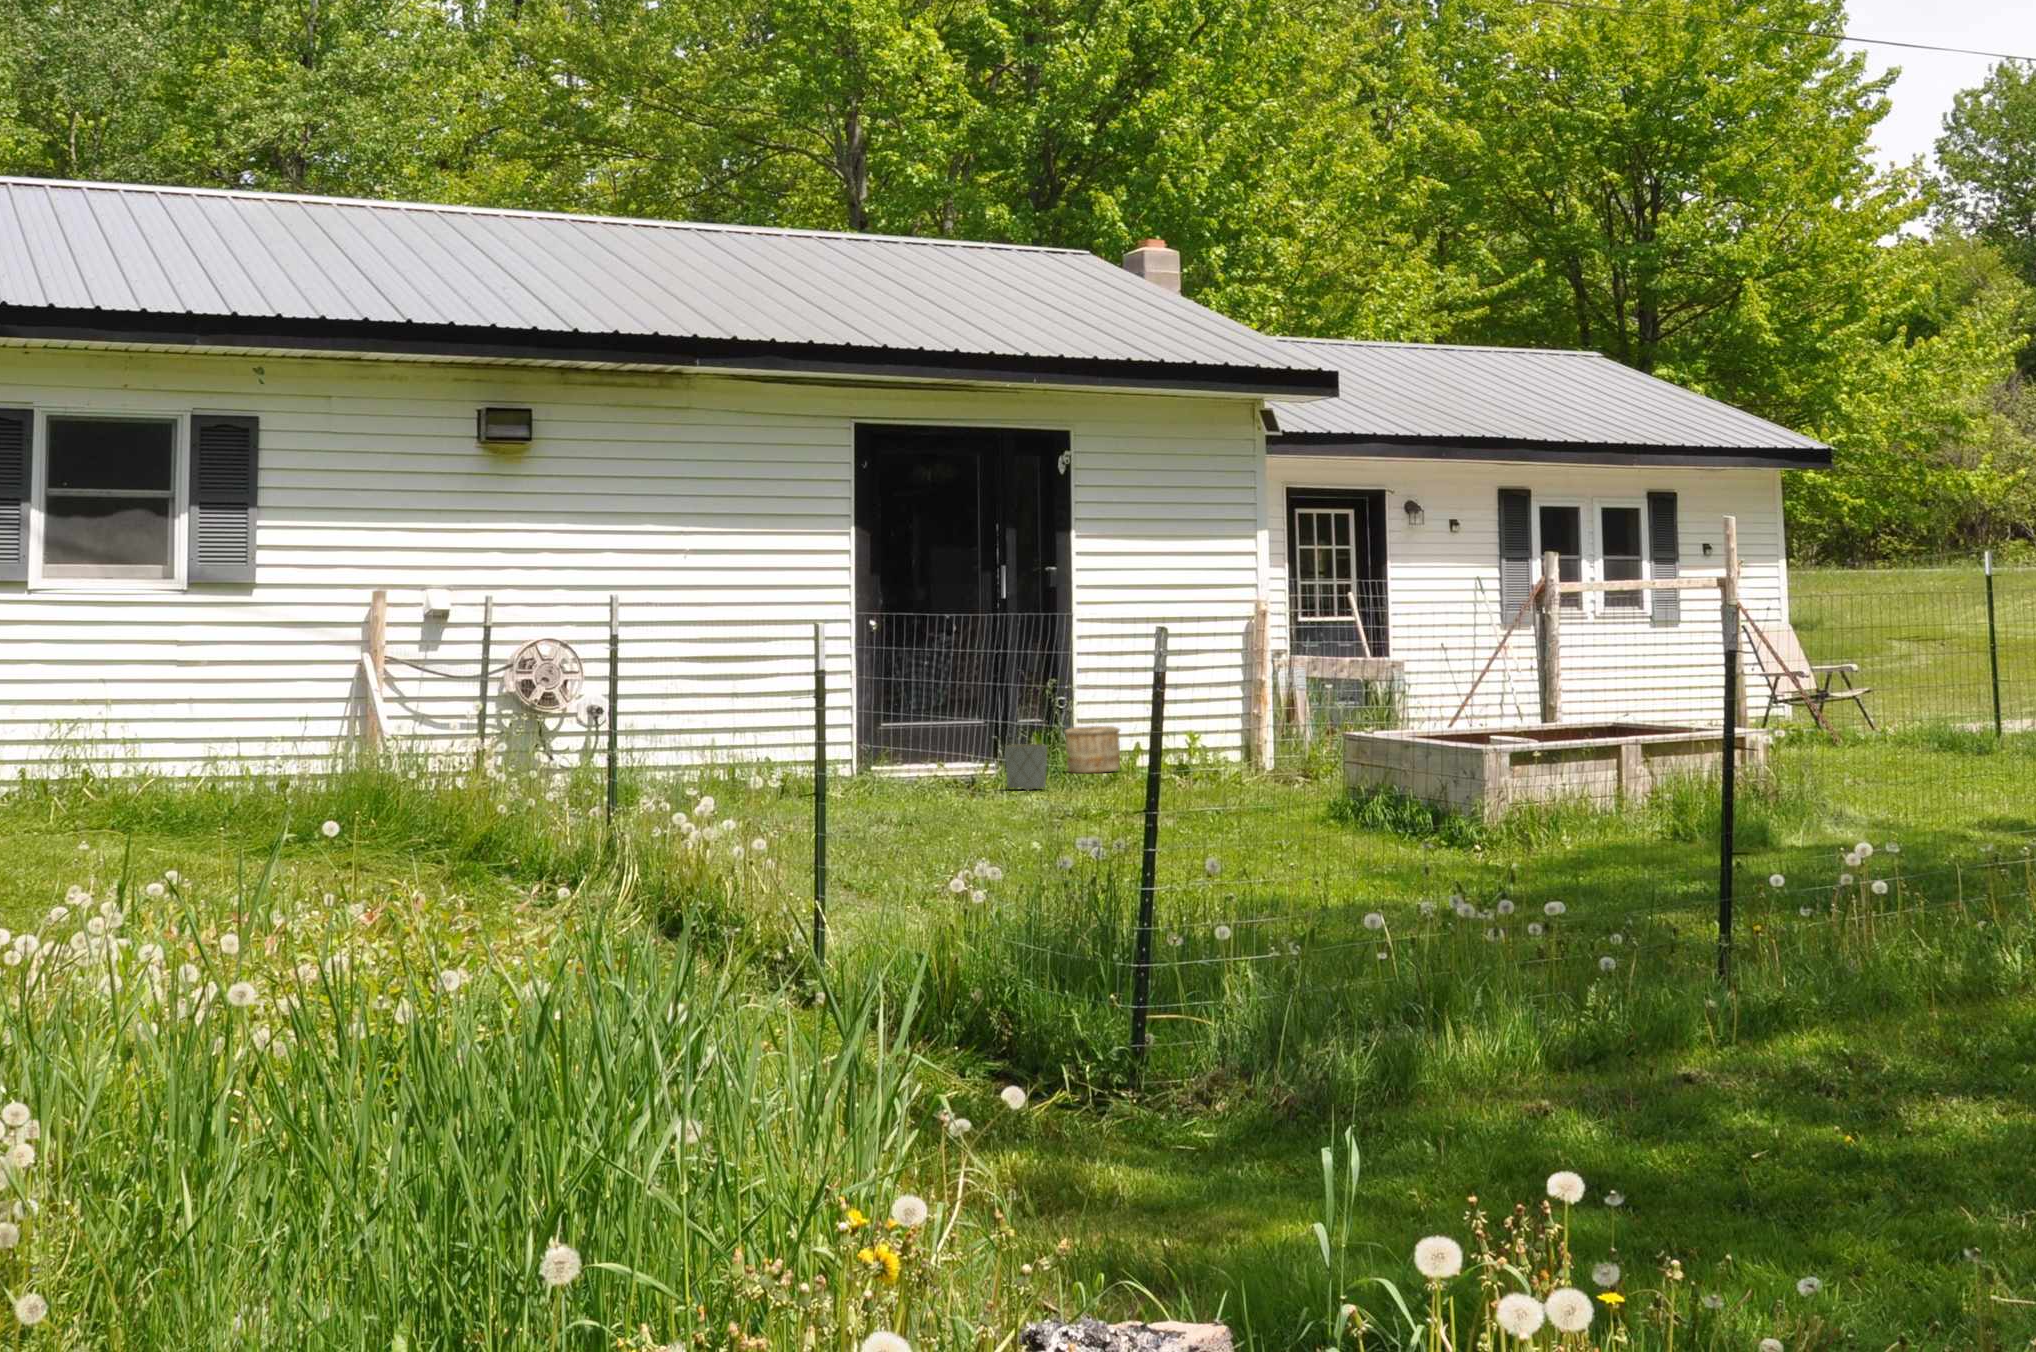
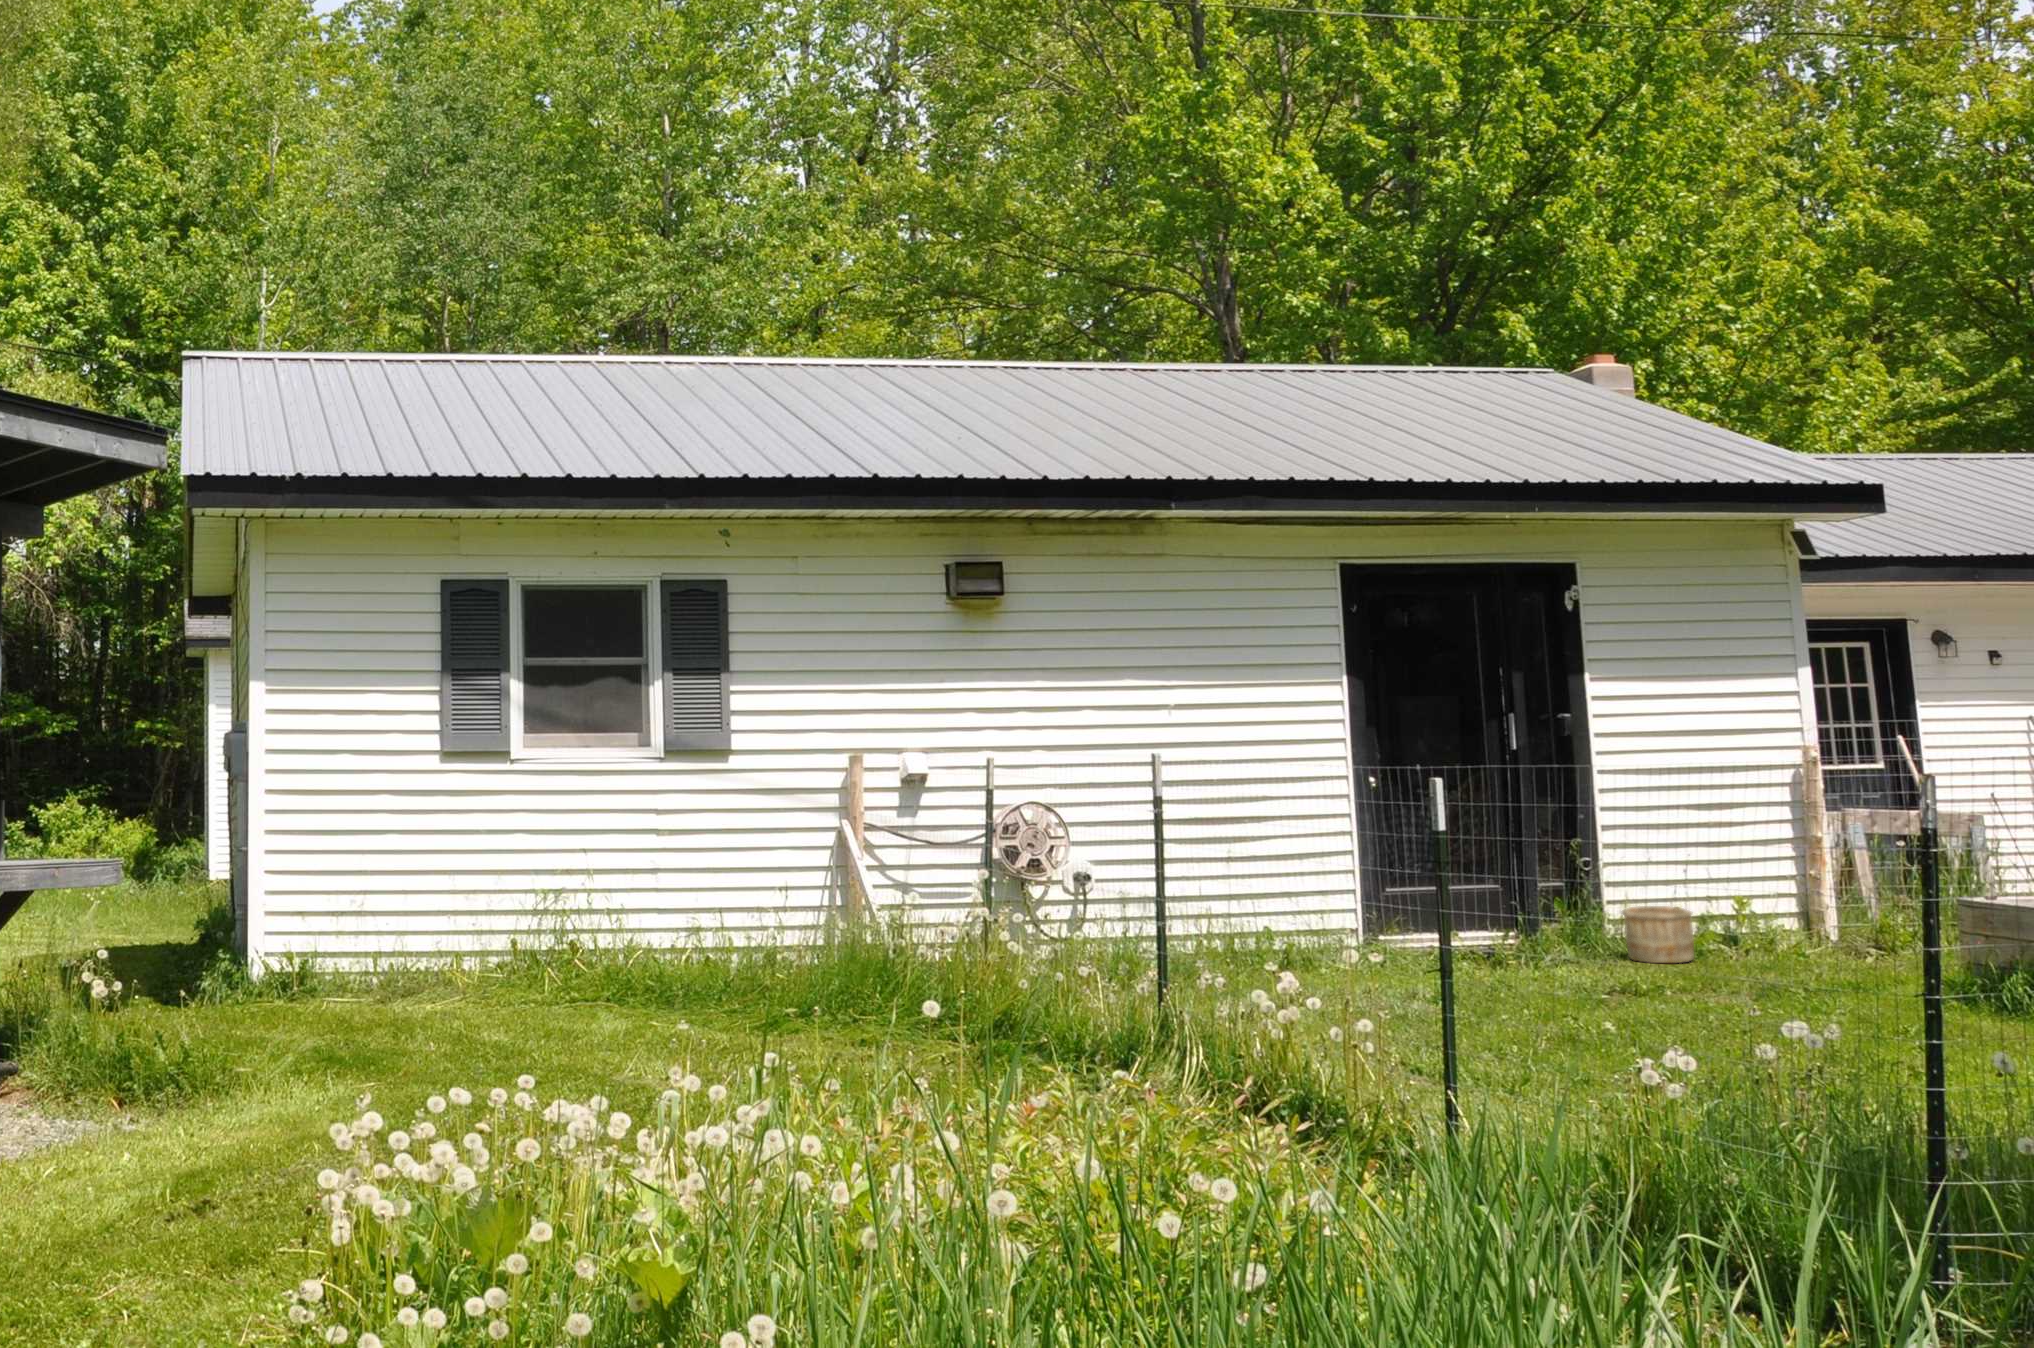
planter: present [1005,744,1047,791] -> none [1620,964,1676,1024]

